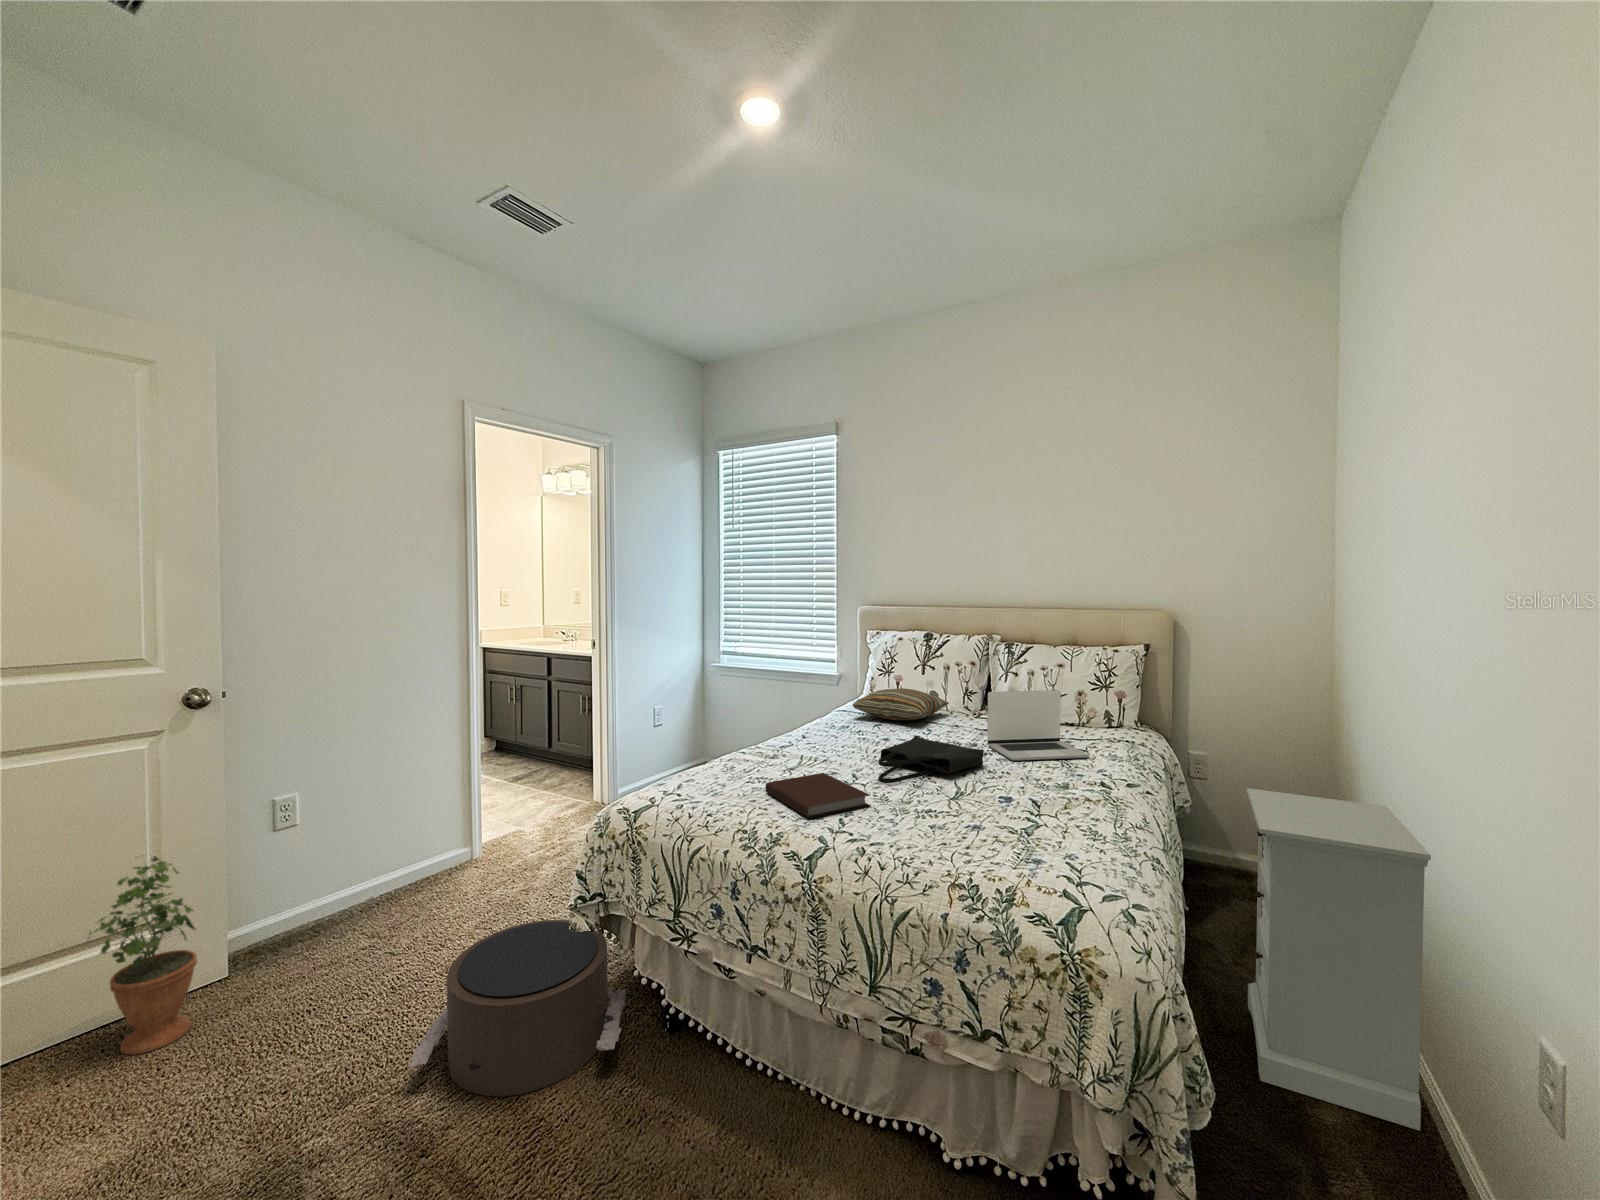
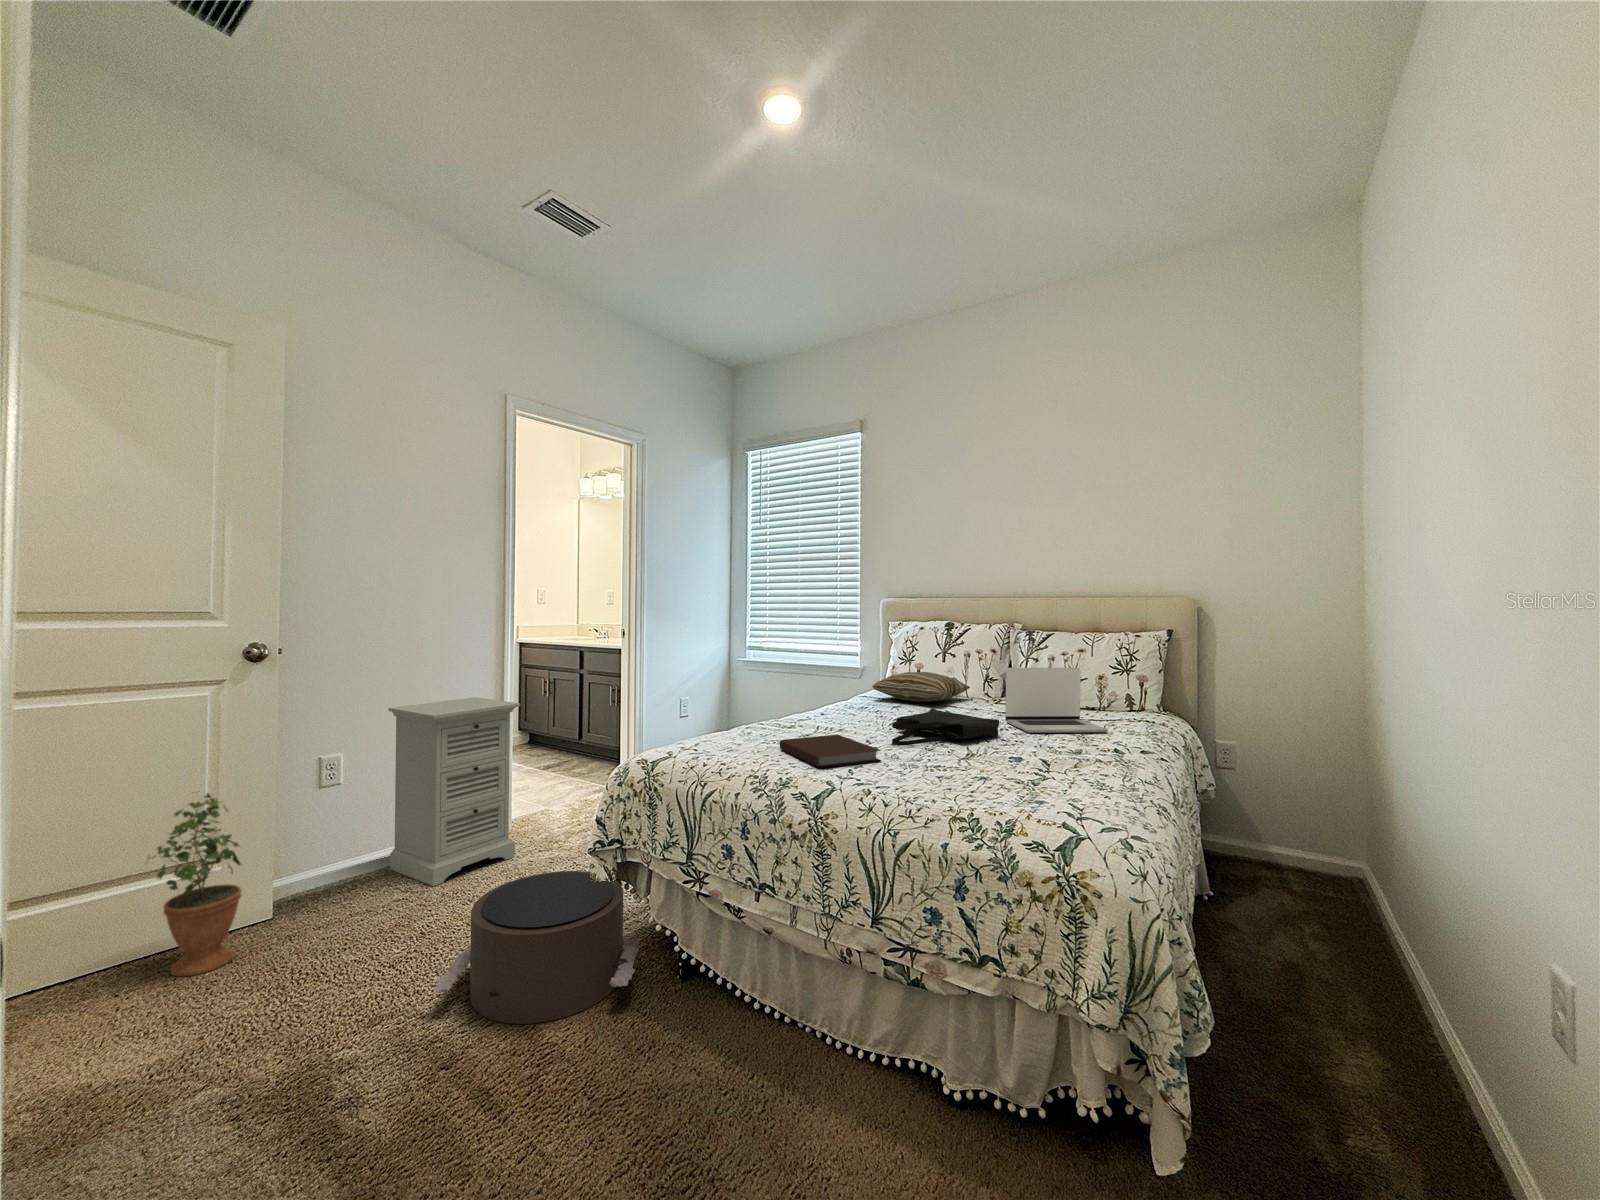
nightstand: present [1247,788,1431,1131] -> present [388,697,520,886]

